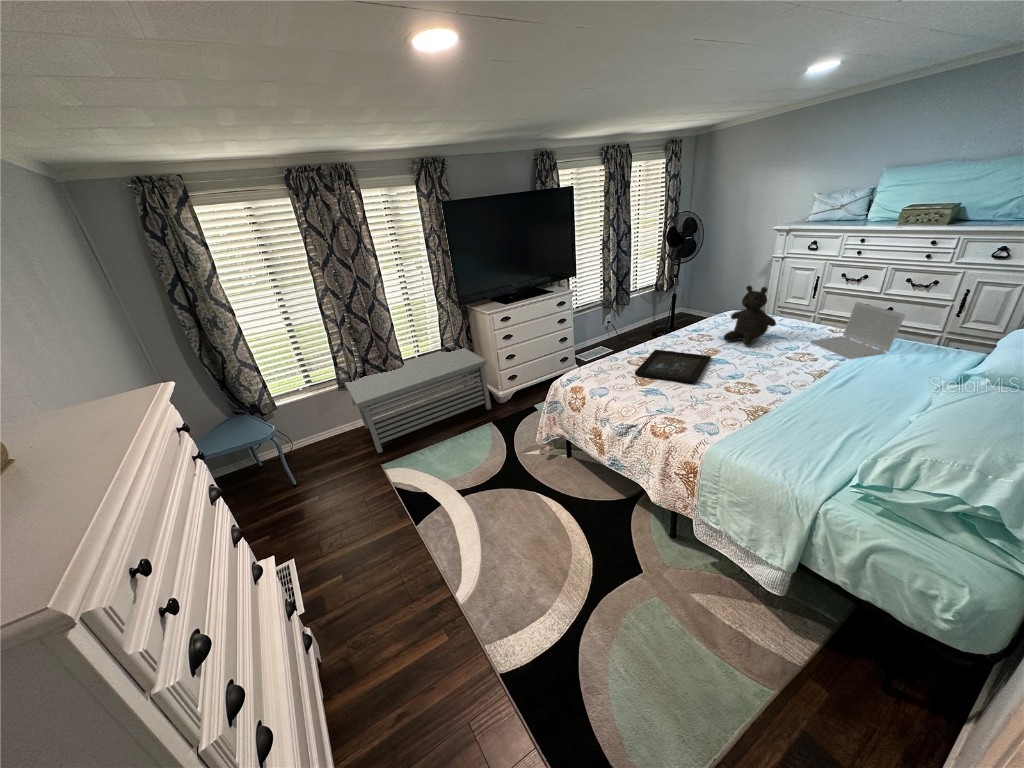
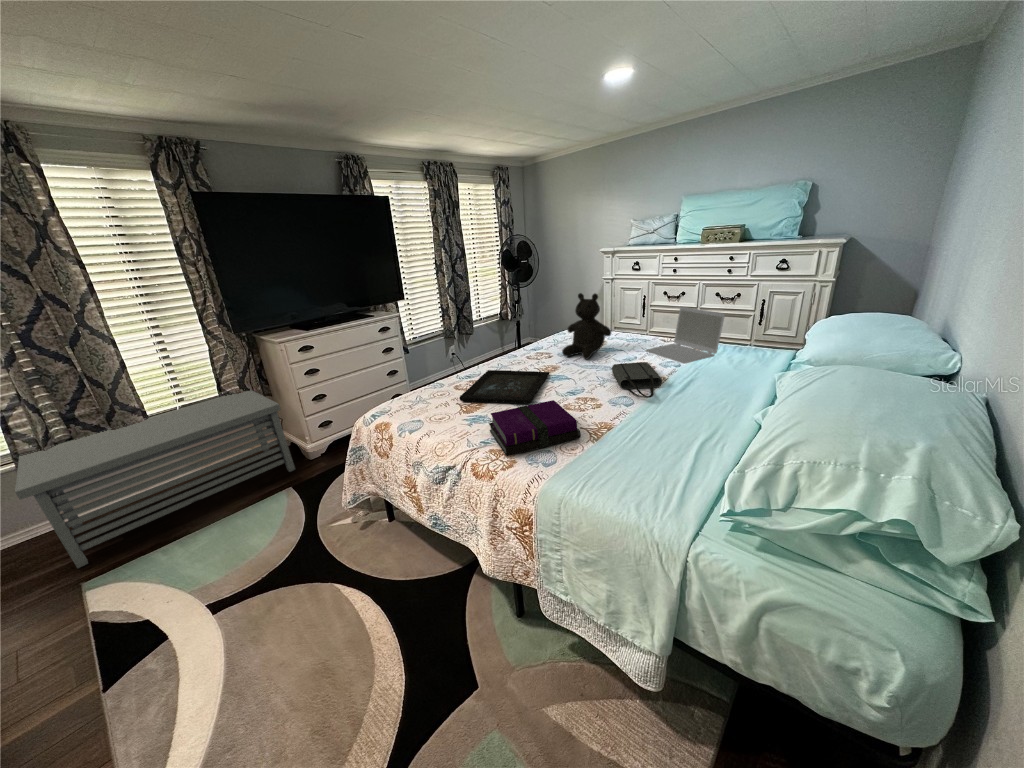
tote bag: none [772,355,822,390] -> present [612,362,662,398]
notebook: none [663,384,740,424] -> present [489,400,581,456]

